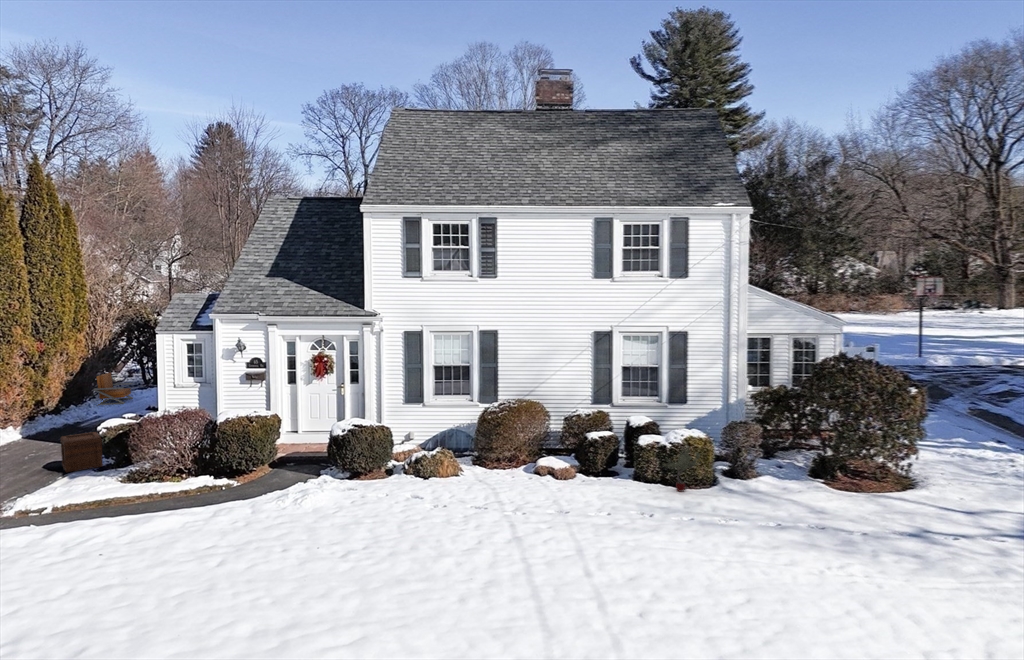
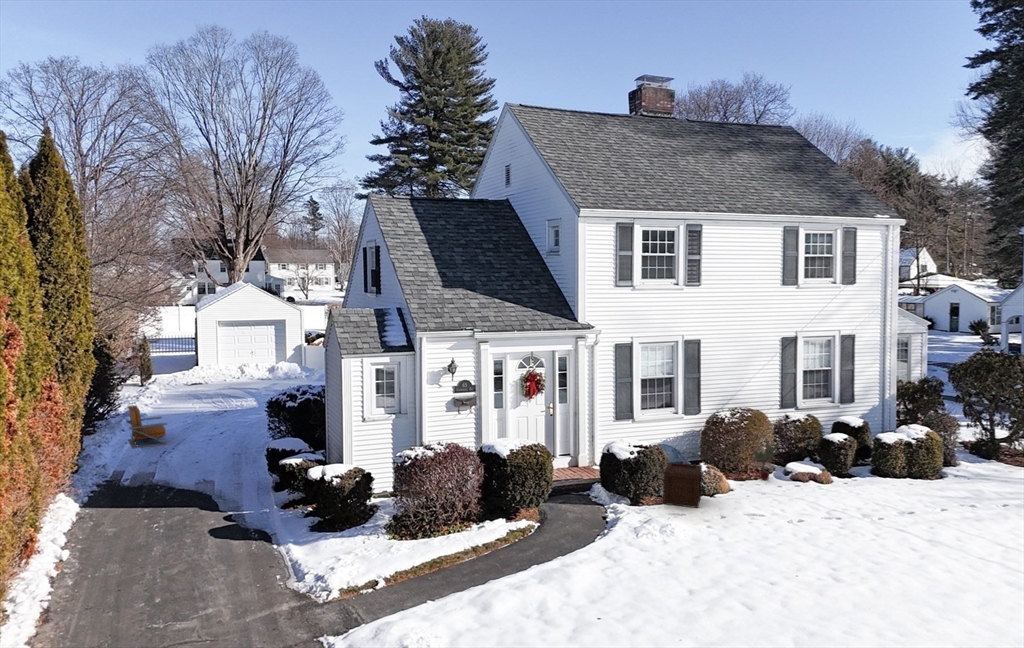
wooden crate: present [61,432,103,472] -> present [663,462,702,508]
potted tree: present [663,449,700,492] -> present [753,439,779,480]

